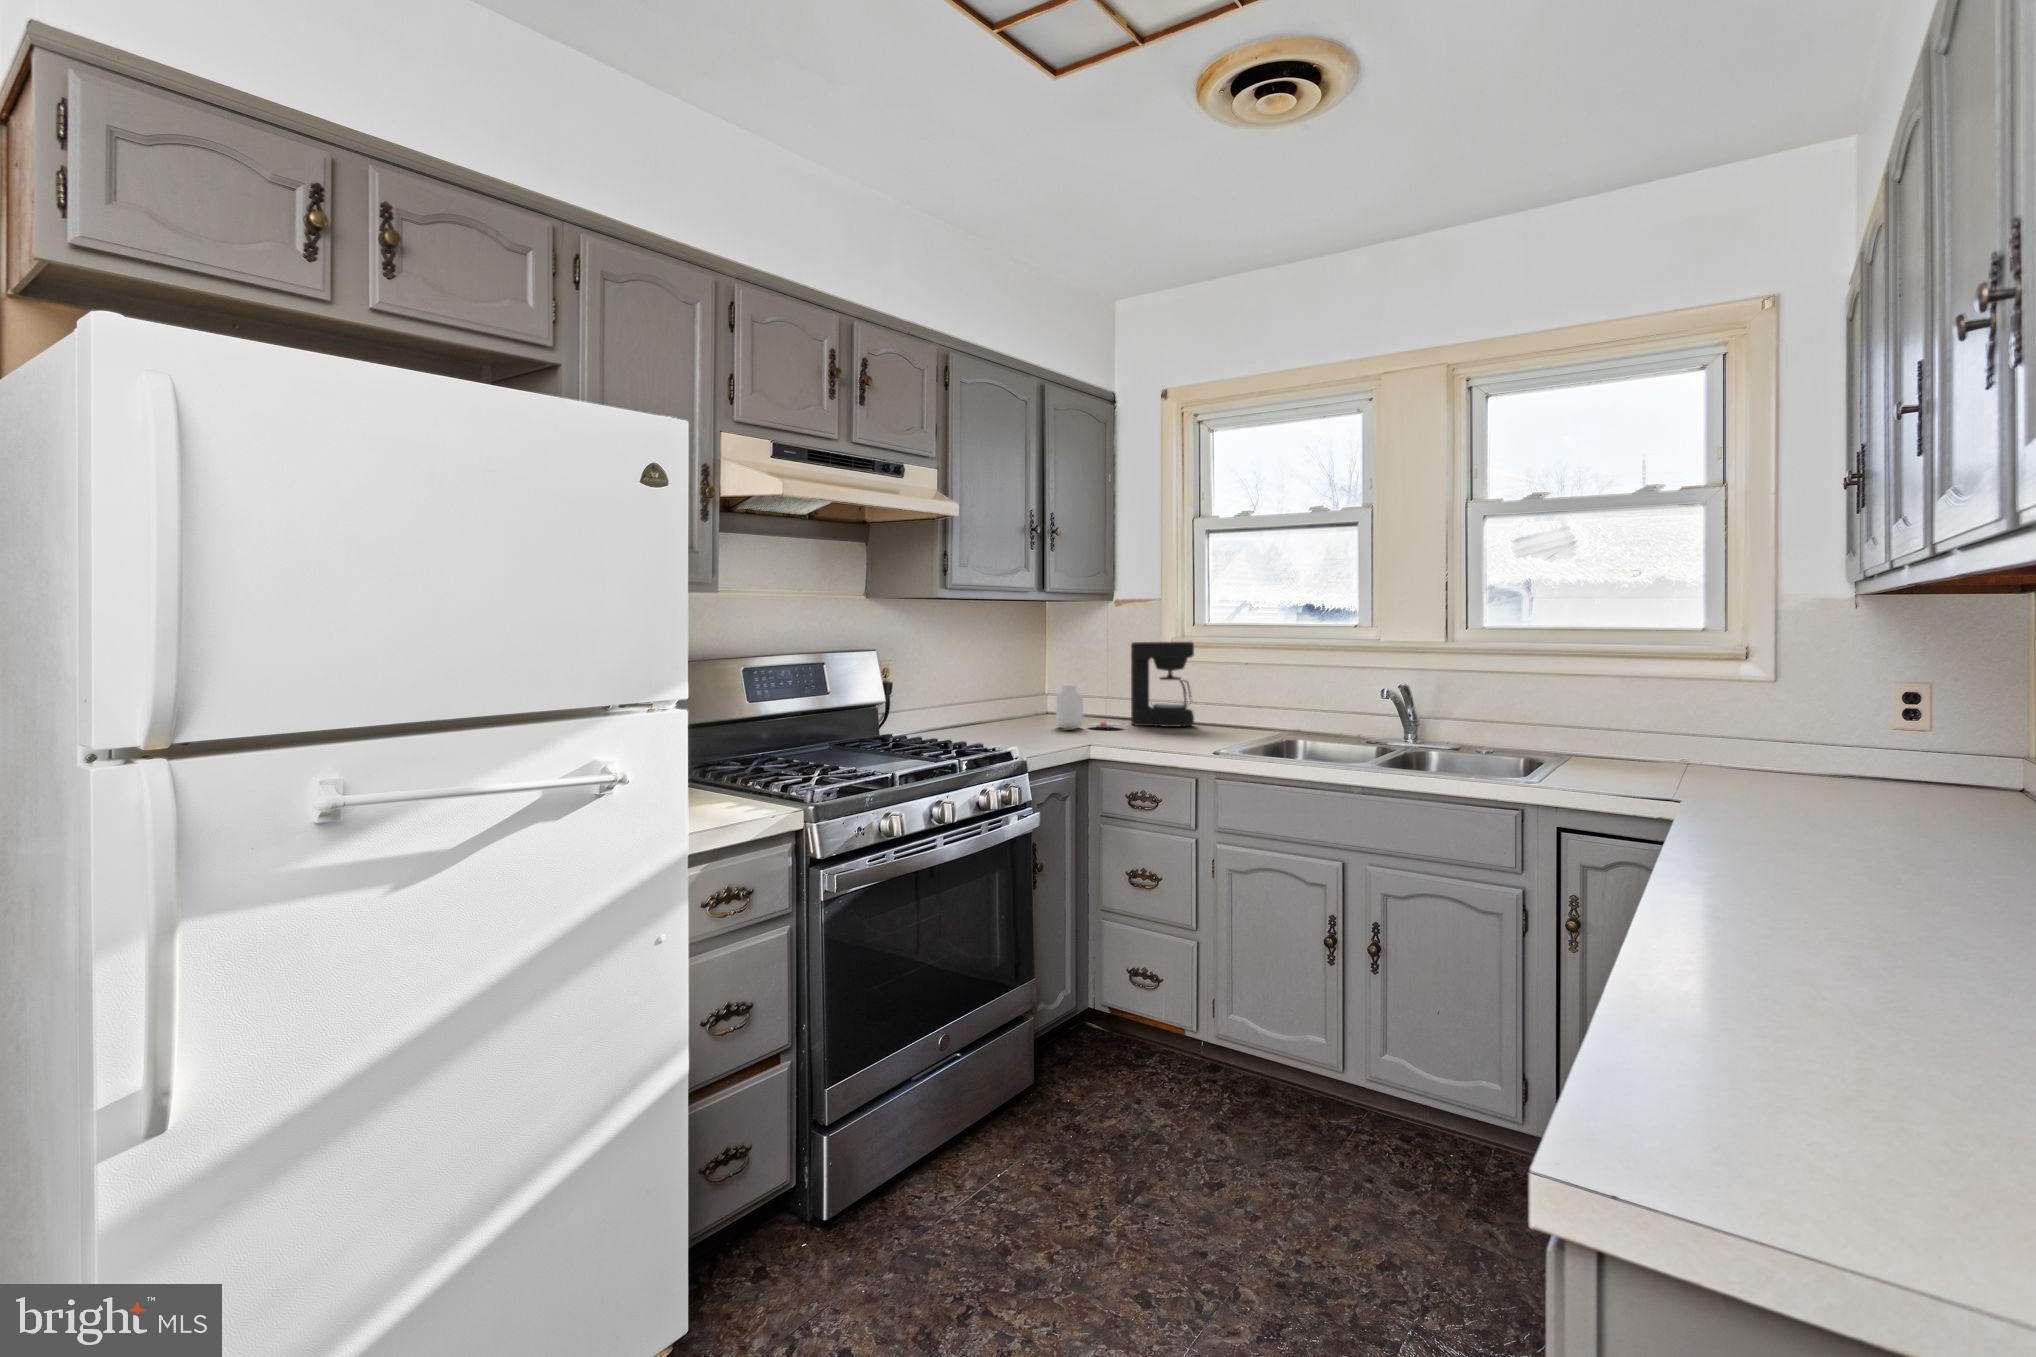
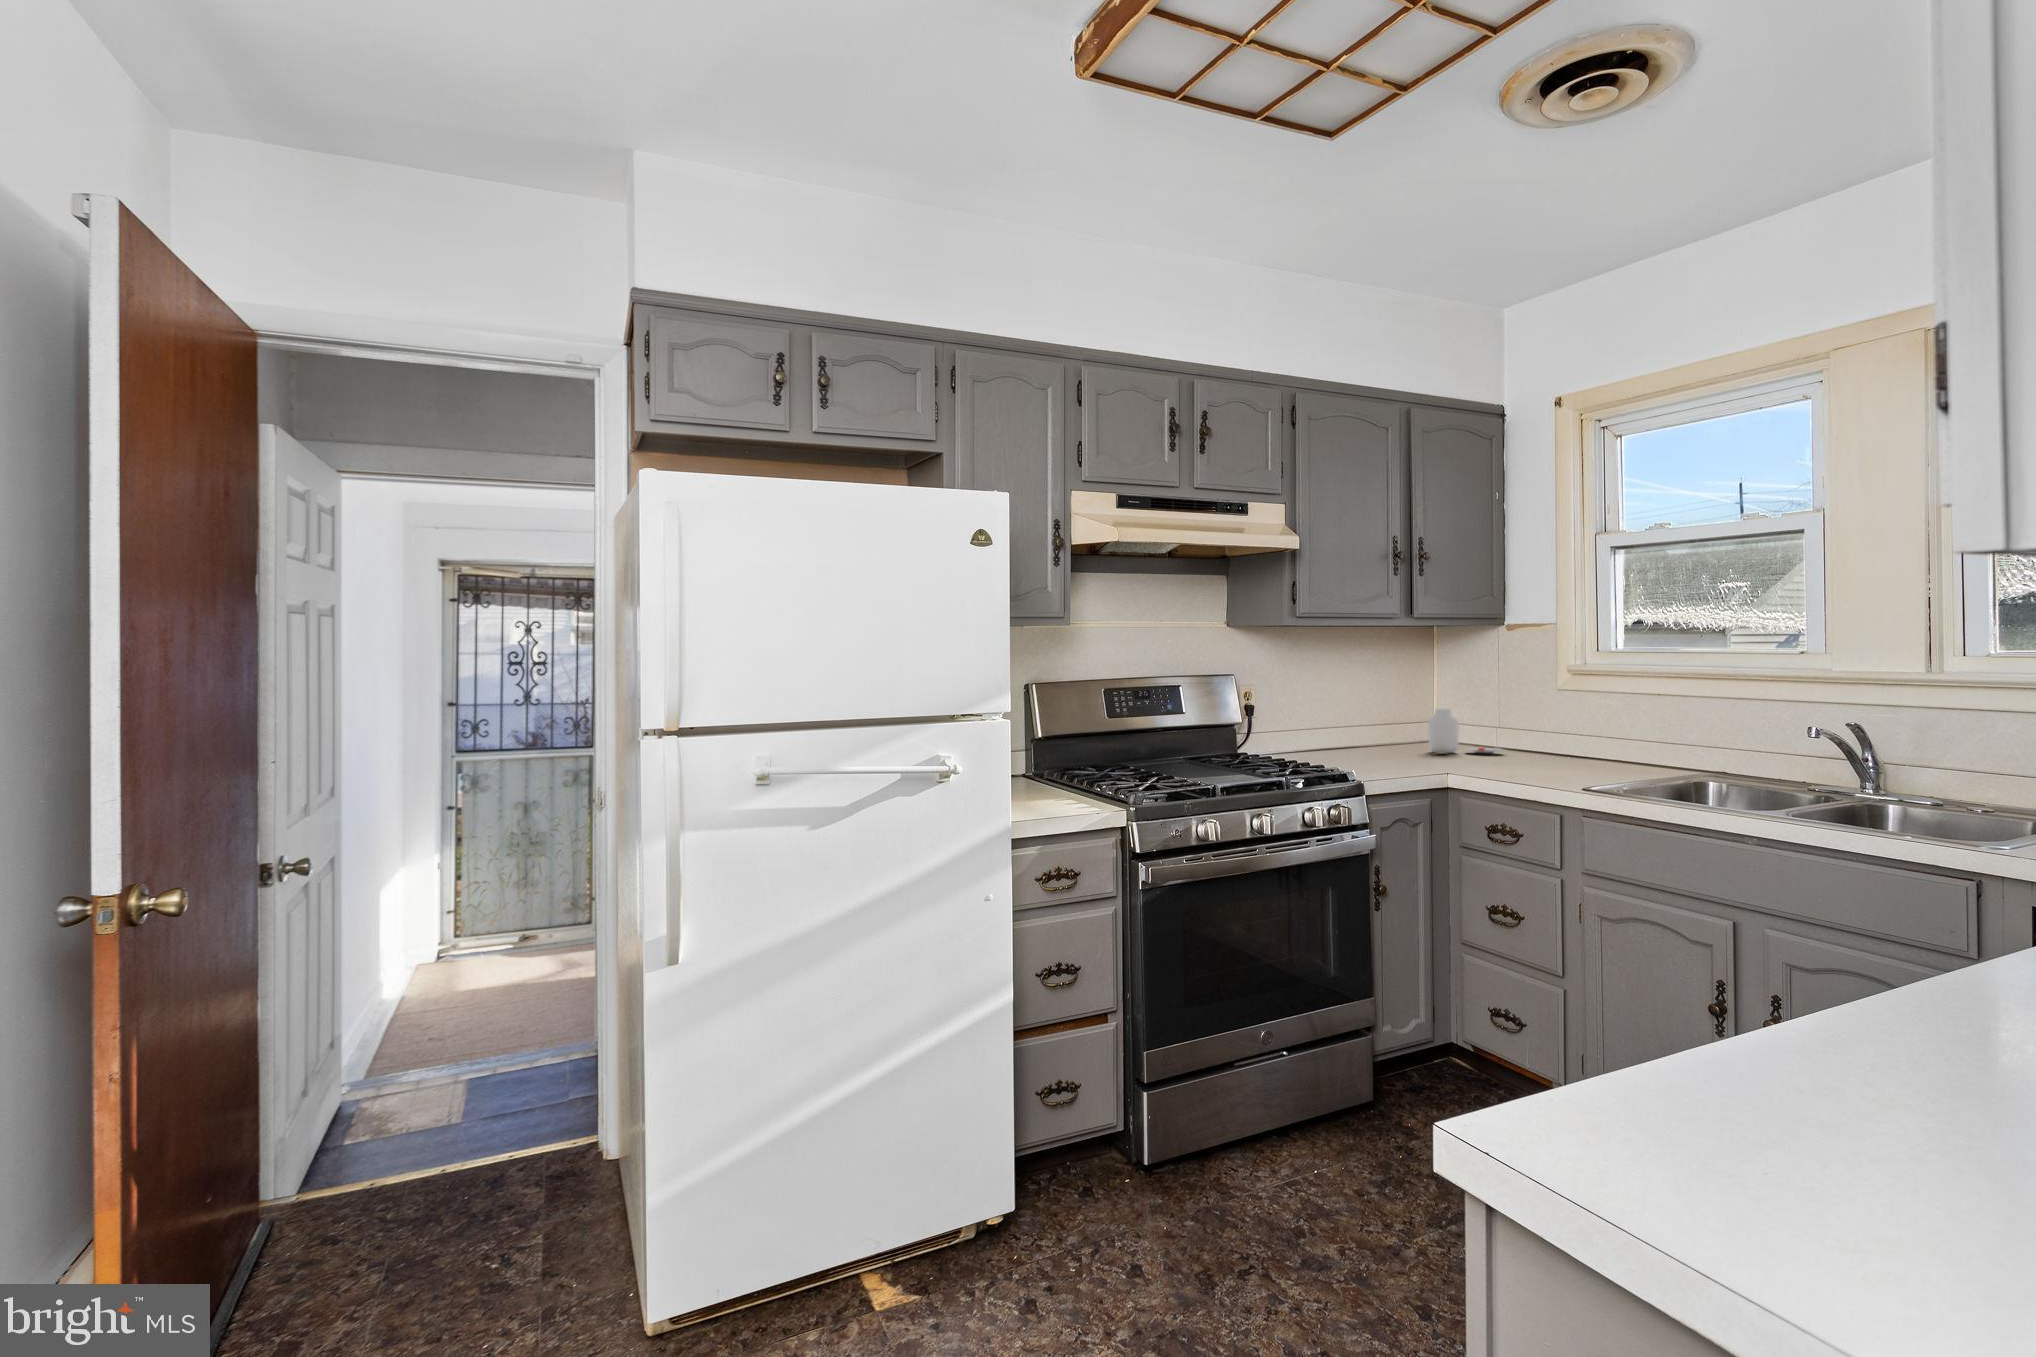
coffee maker: present [1131,642,1194,727] -> none [1518,663,1595,754]

